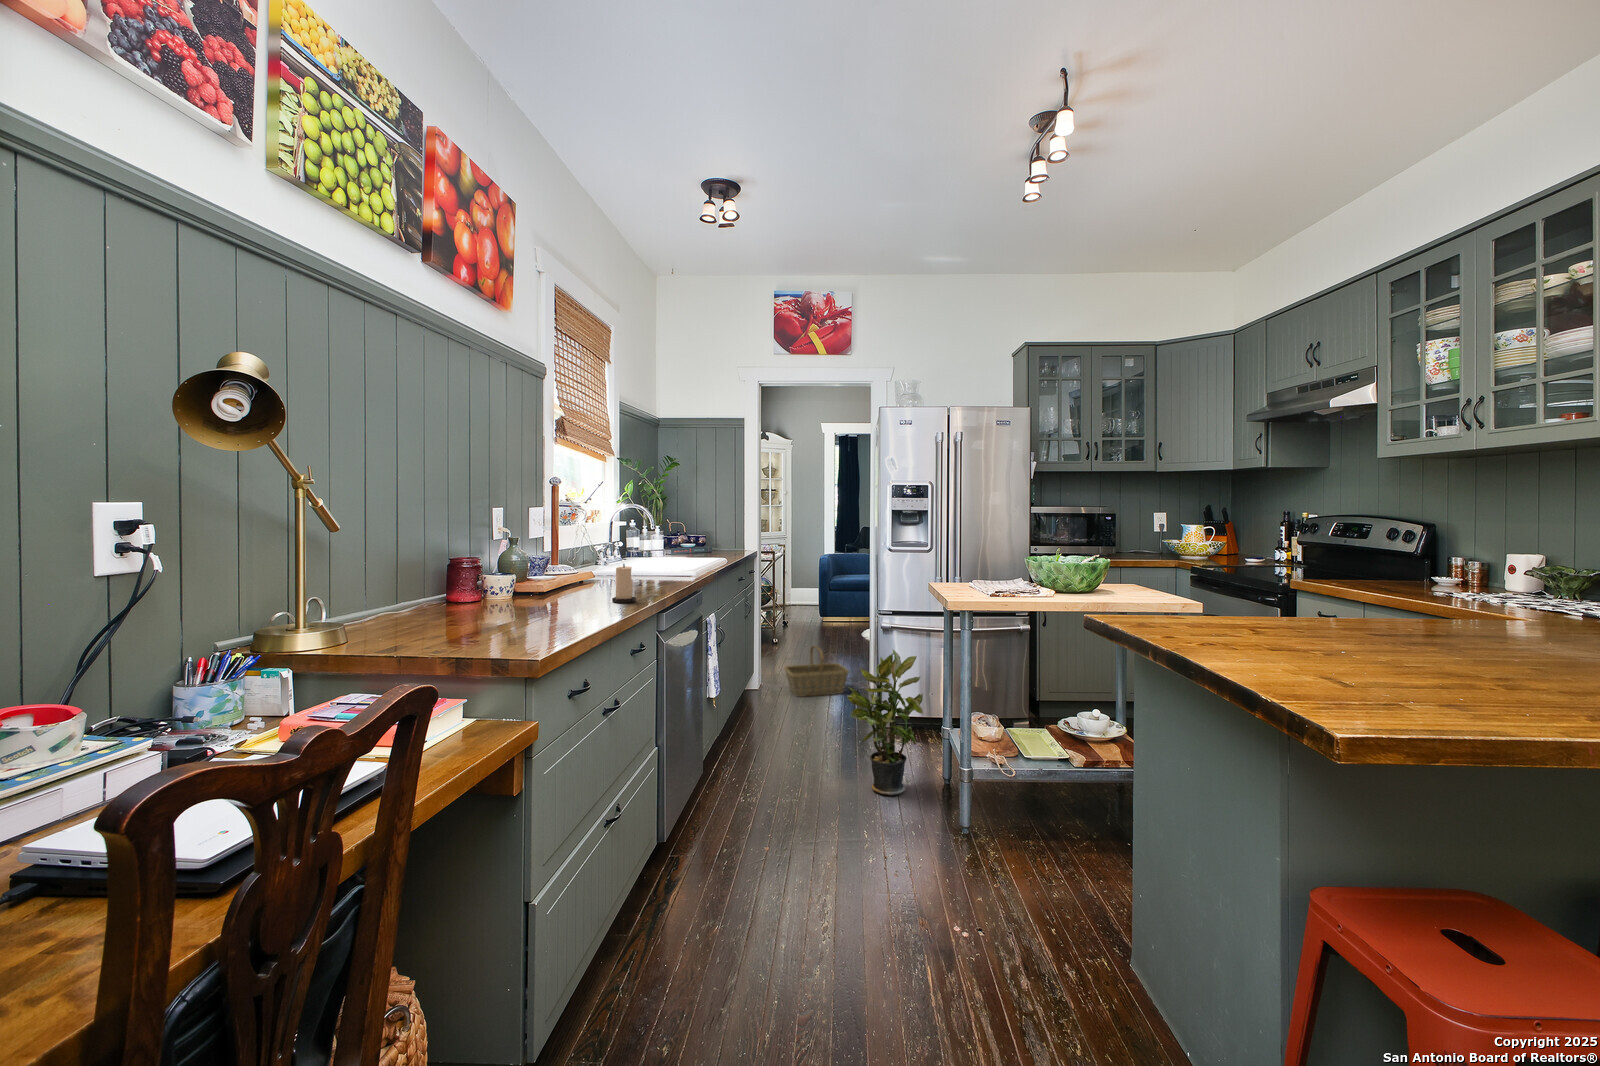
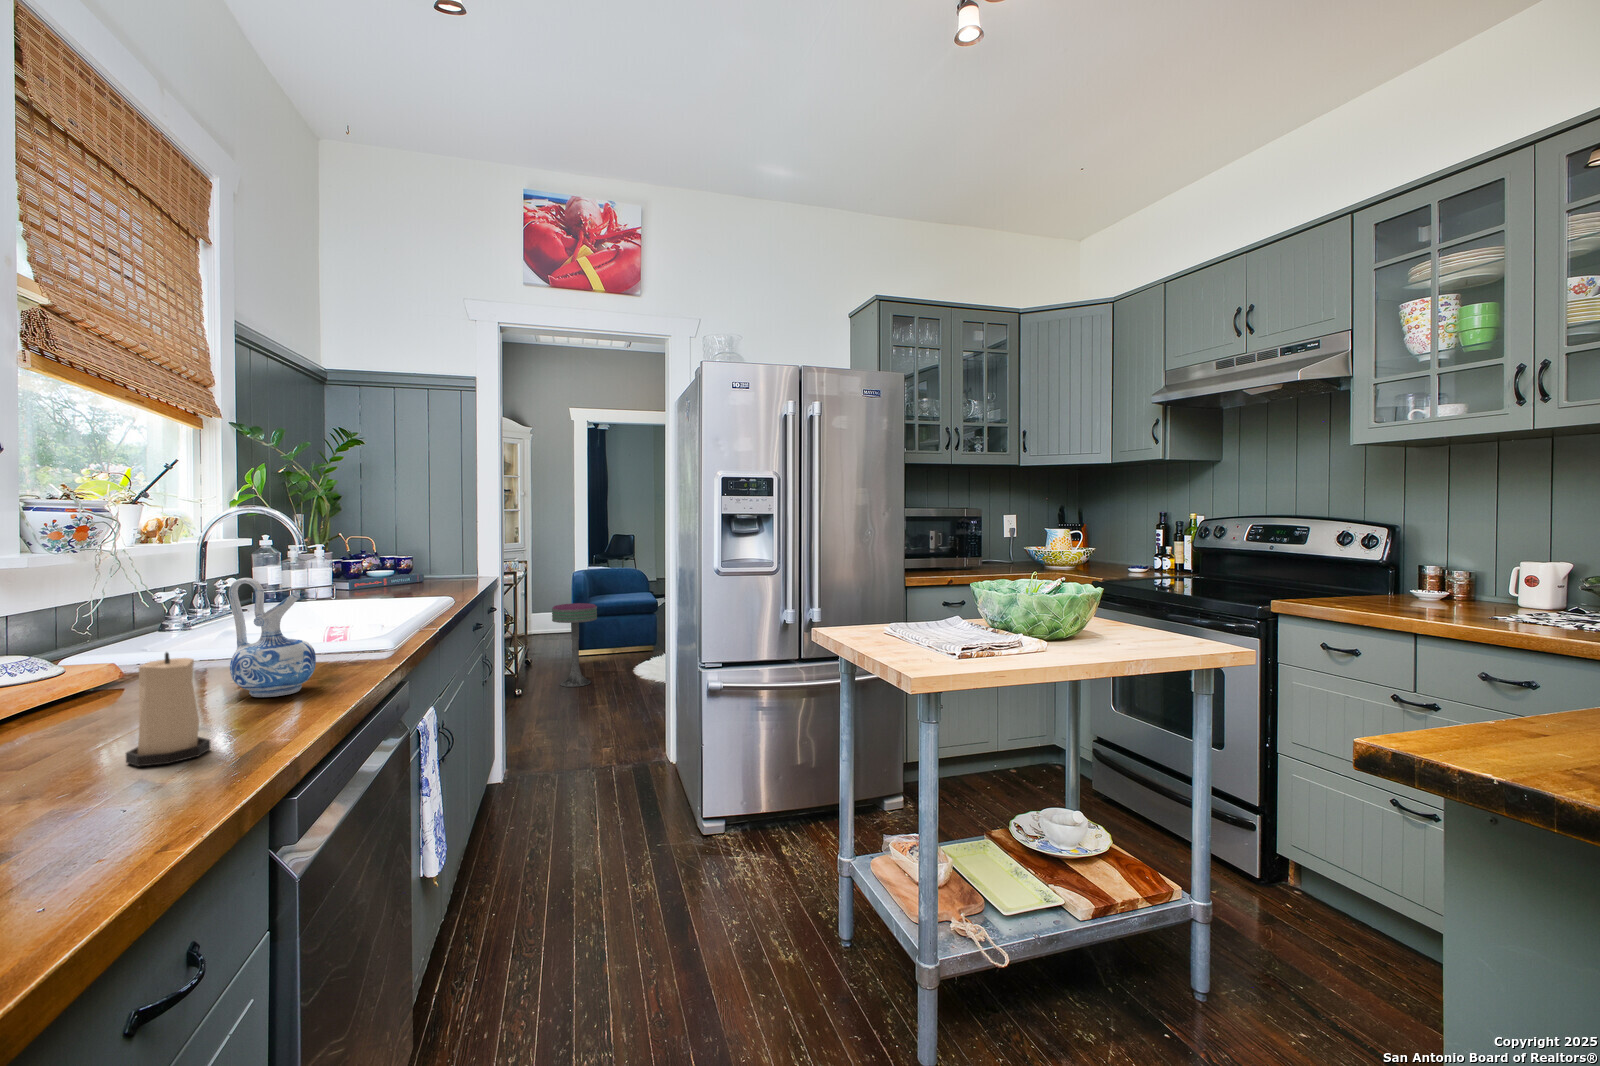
ceramic pitcher: none [635,539,666,590] -> present [229,578,316,697]
bar stool: none [798,573,830,634] -> present [552,603,597,687]
basket: present [784,646,849,697] -> none [548,716,649,798]
potted plant: present [847,650,923,796] -> none [691,738,820,991]

